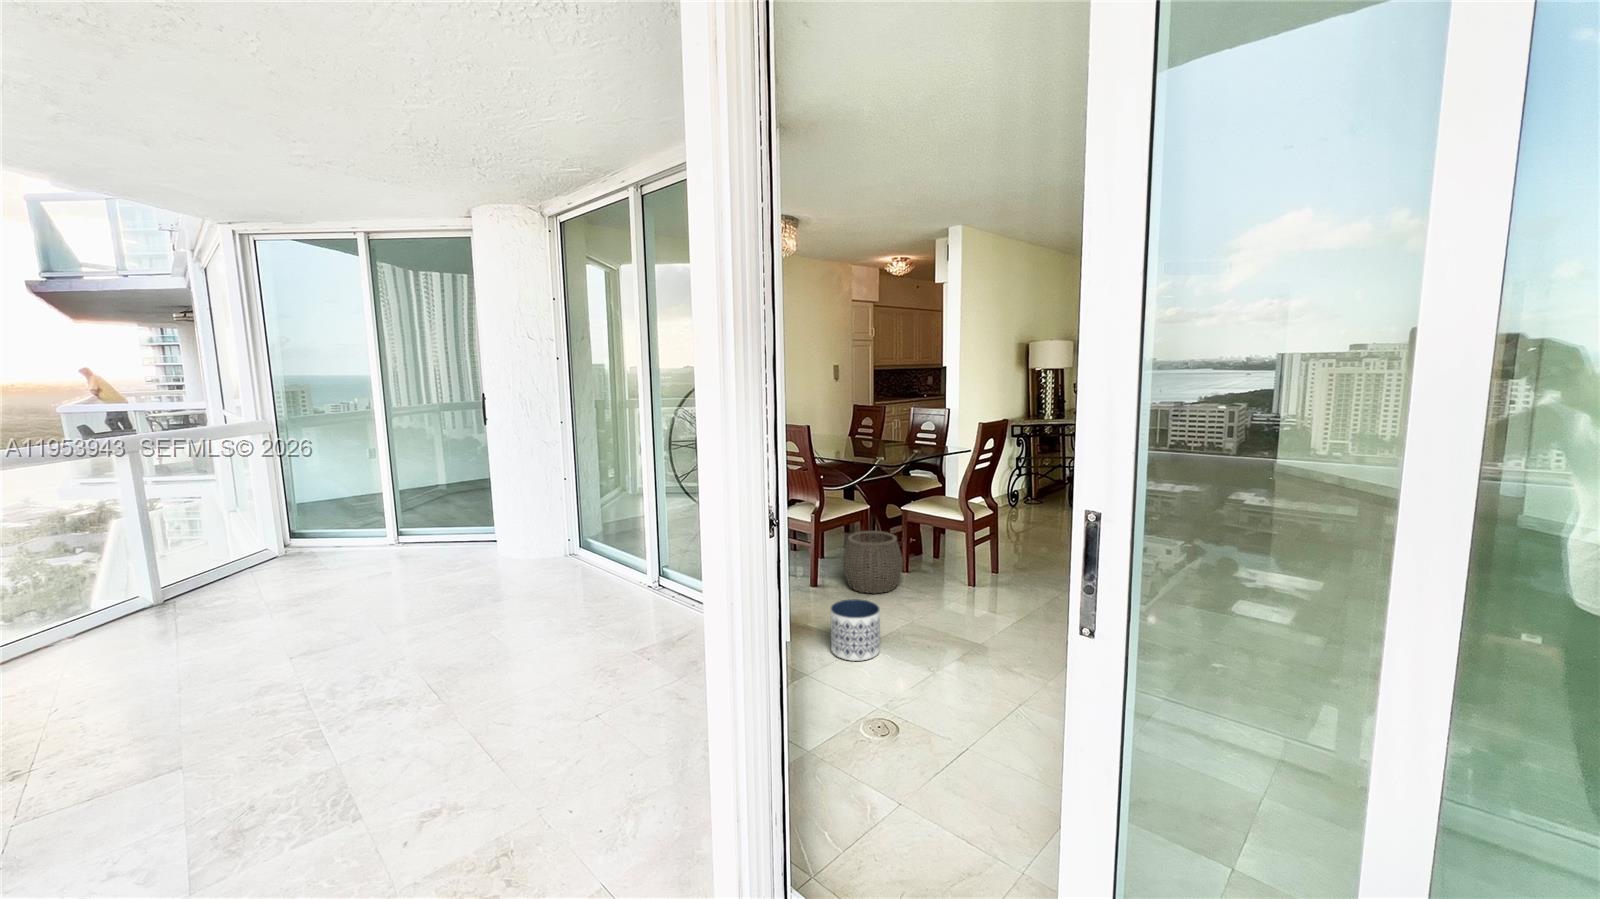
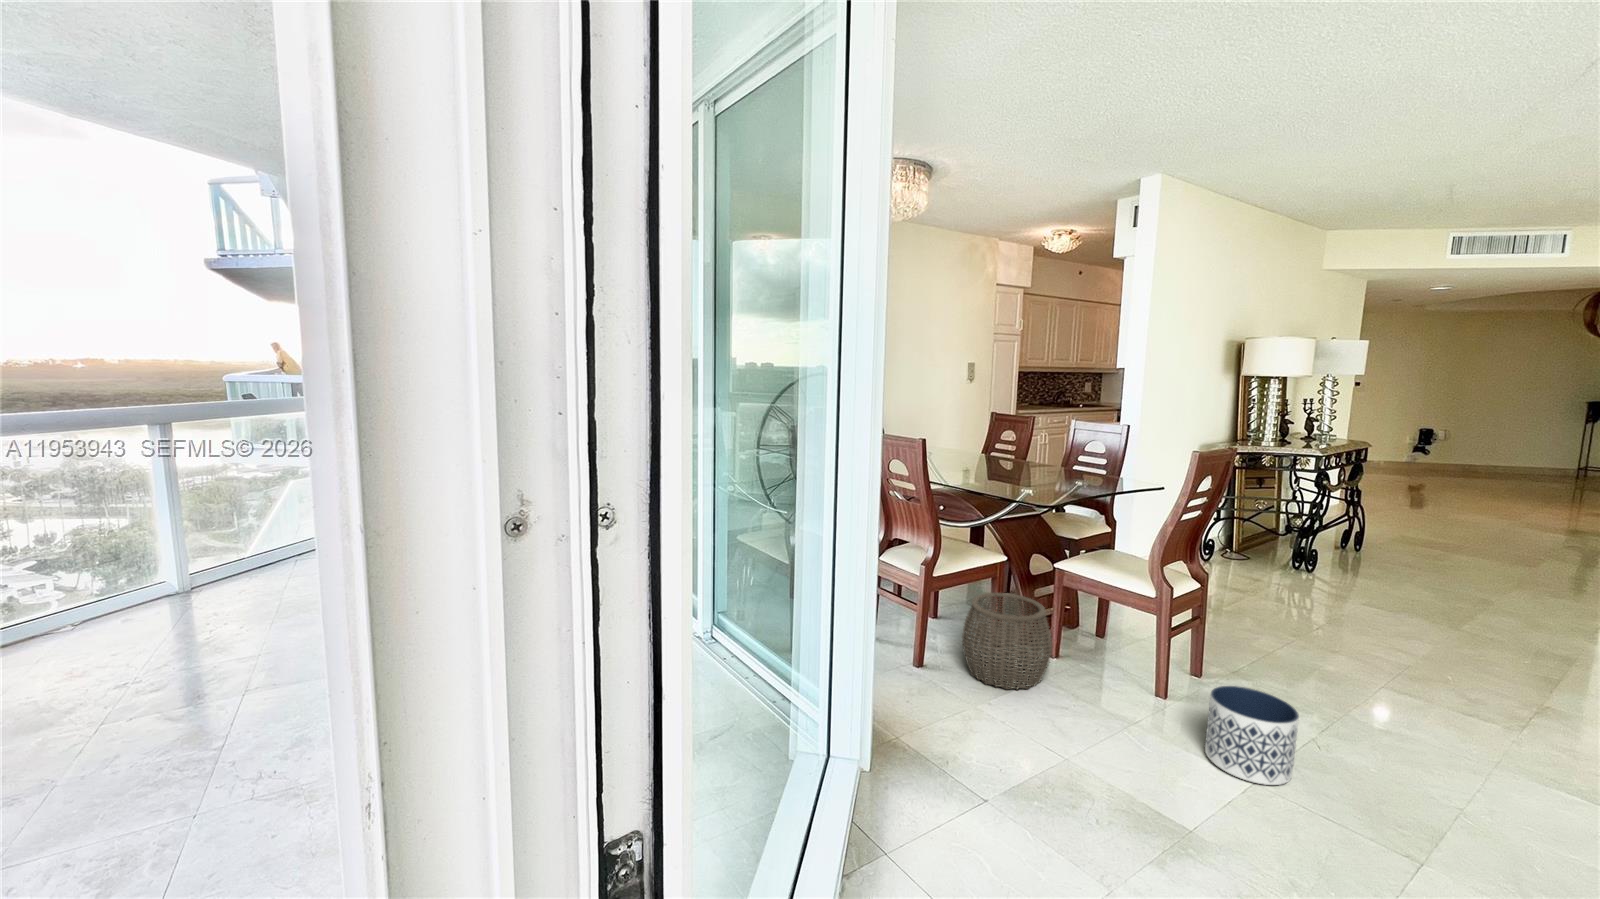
planter: present [830,599,880,661] -> present [1205,686,1299,785]

